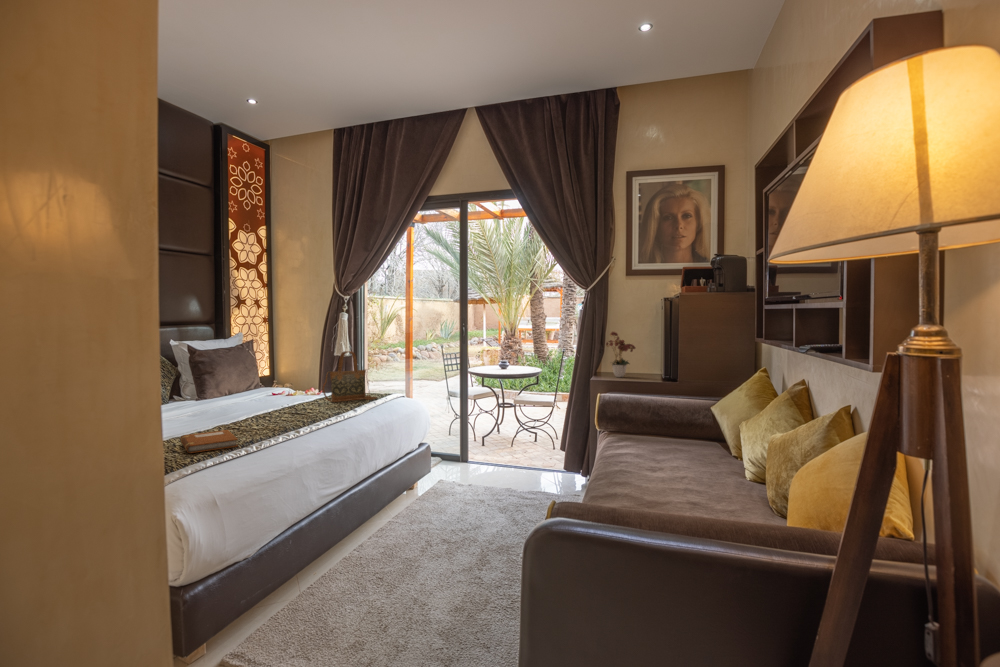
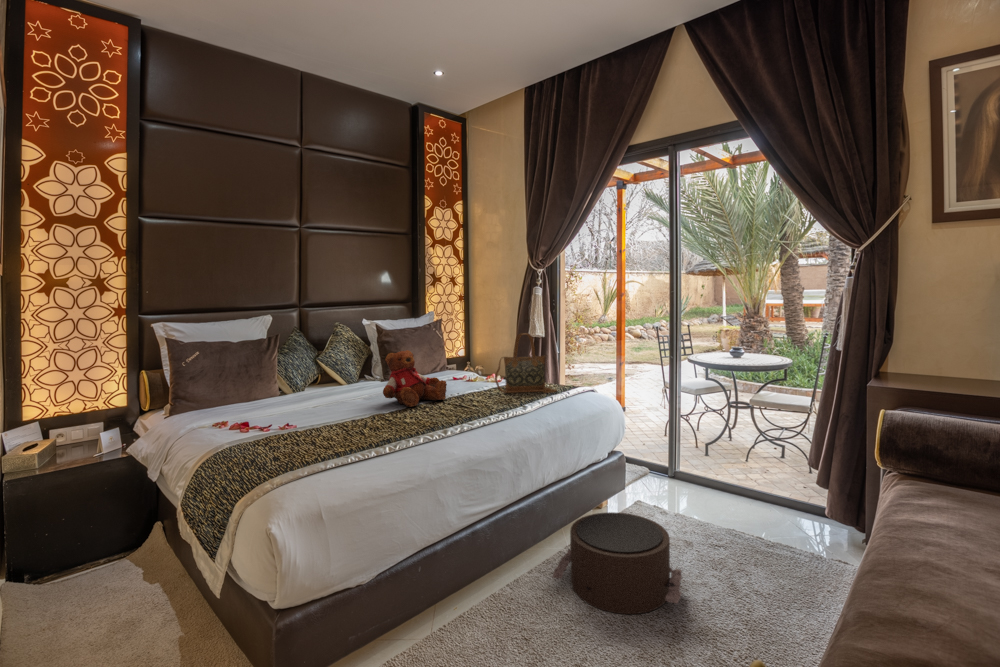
flower arrangement: present [606,332,635,377] -> none [905,304,975,381]
teddy bear: none [220,368,281,418] -> present [383,350,447,407]
notebook: present [180,430,238,453] -> none [314,421,371,447]
pouf: none [389,485,481,552] -> present [552,512,682,614]

